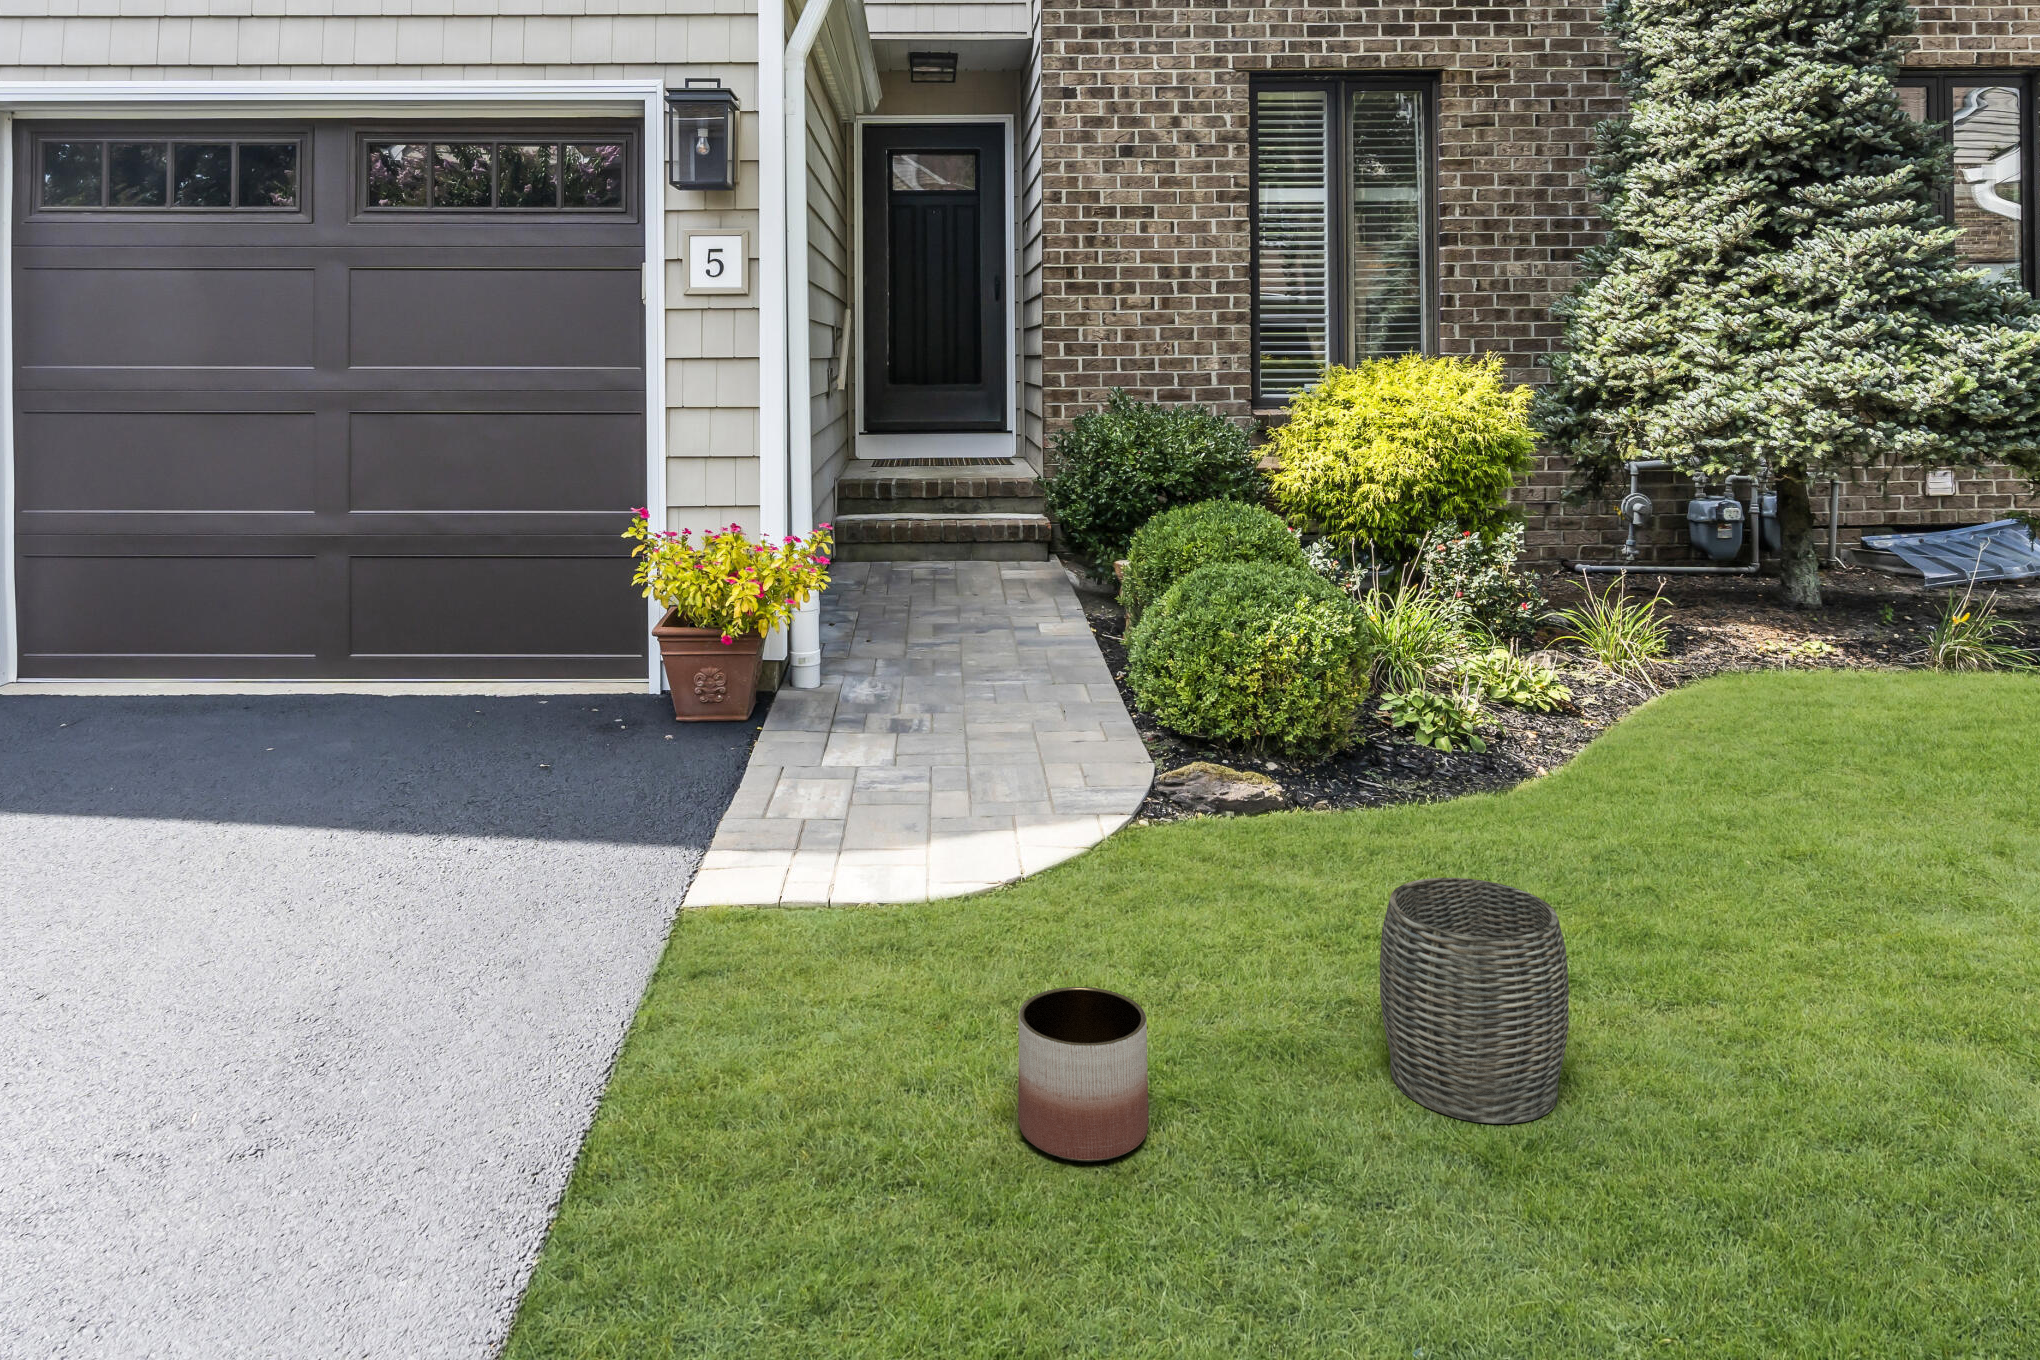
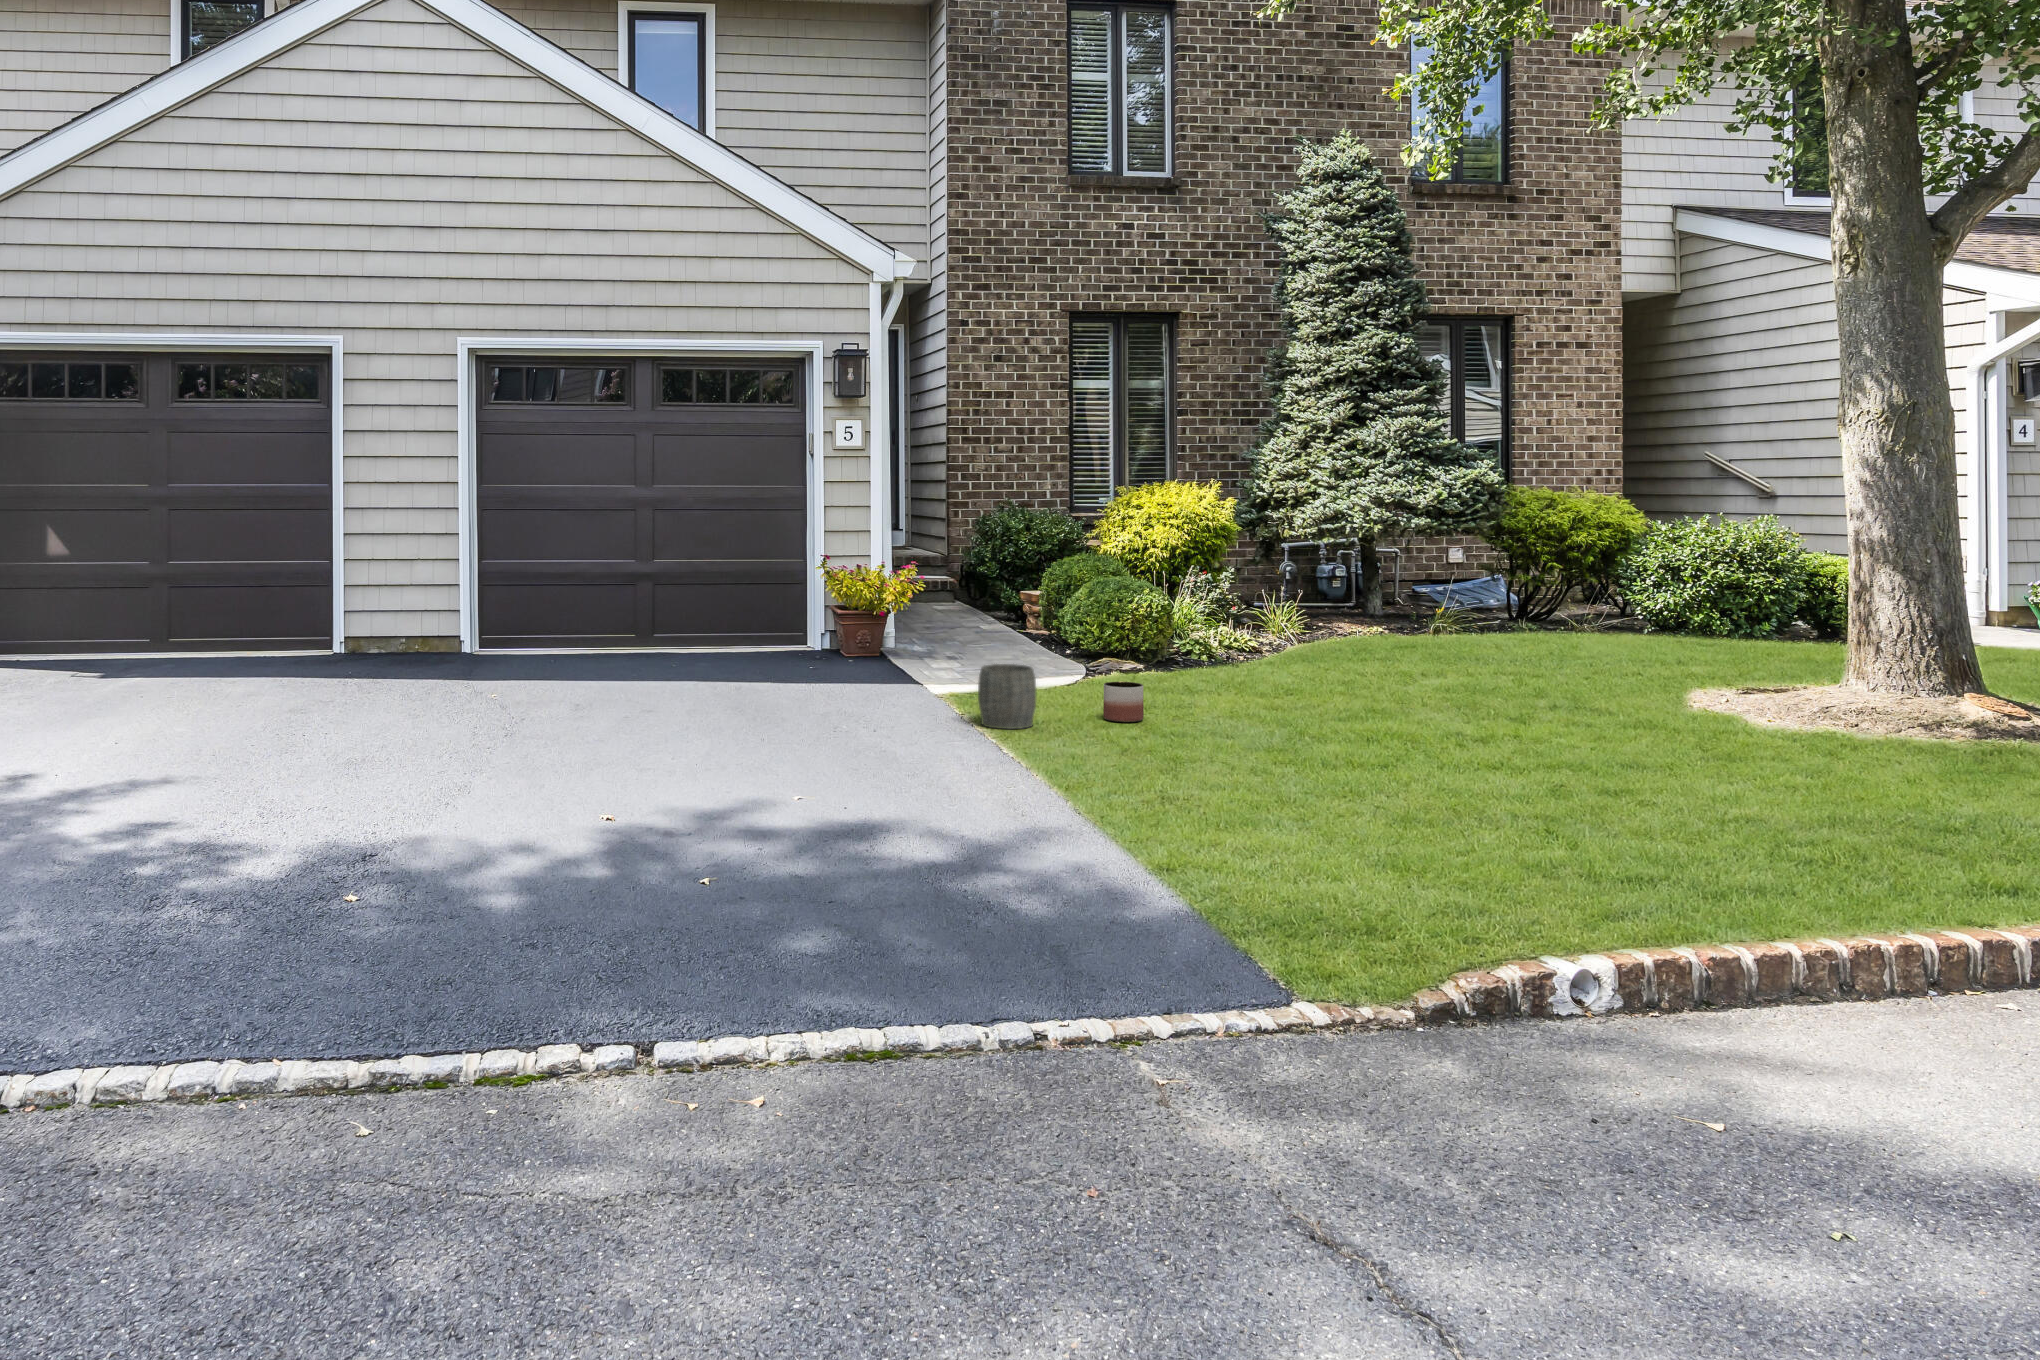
woven basket: present [1380,878,1569,1124] -> present [978,664,1036,729]

